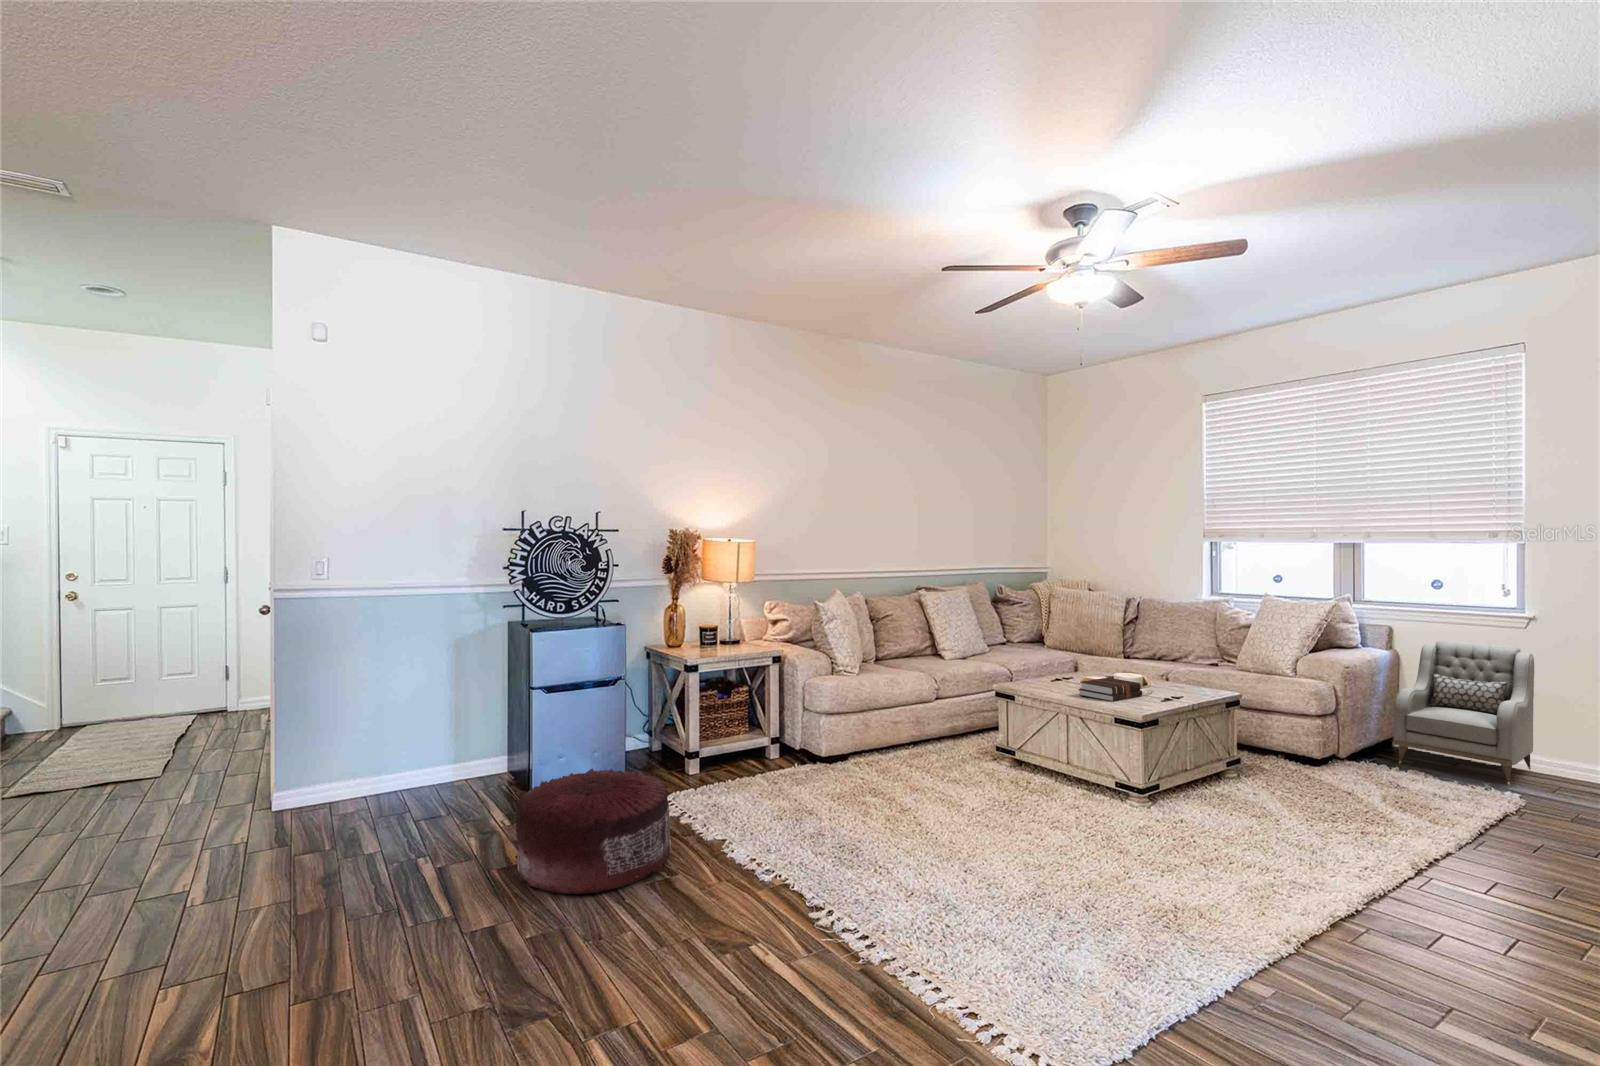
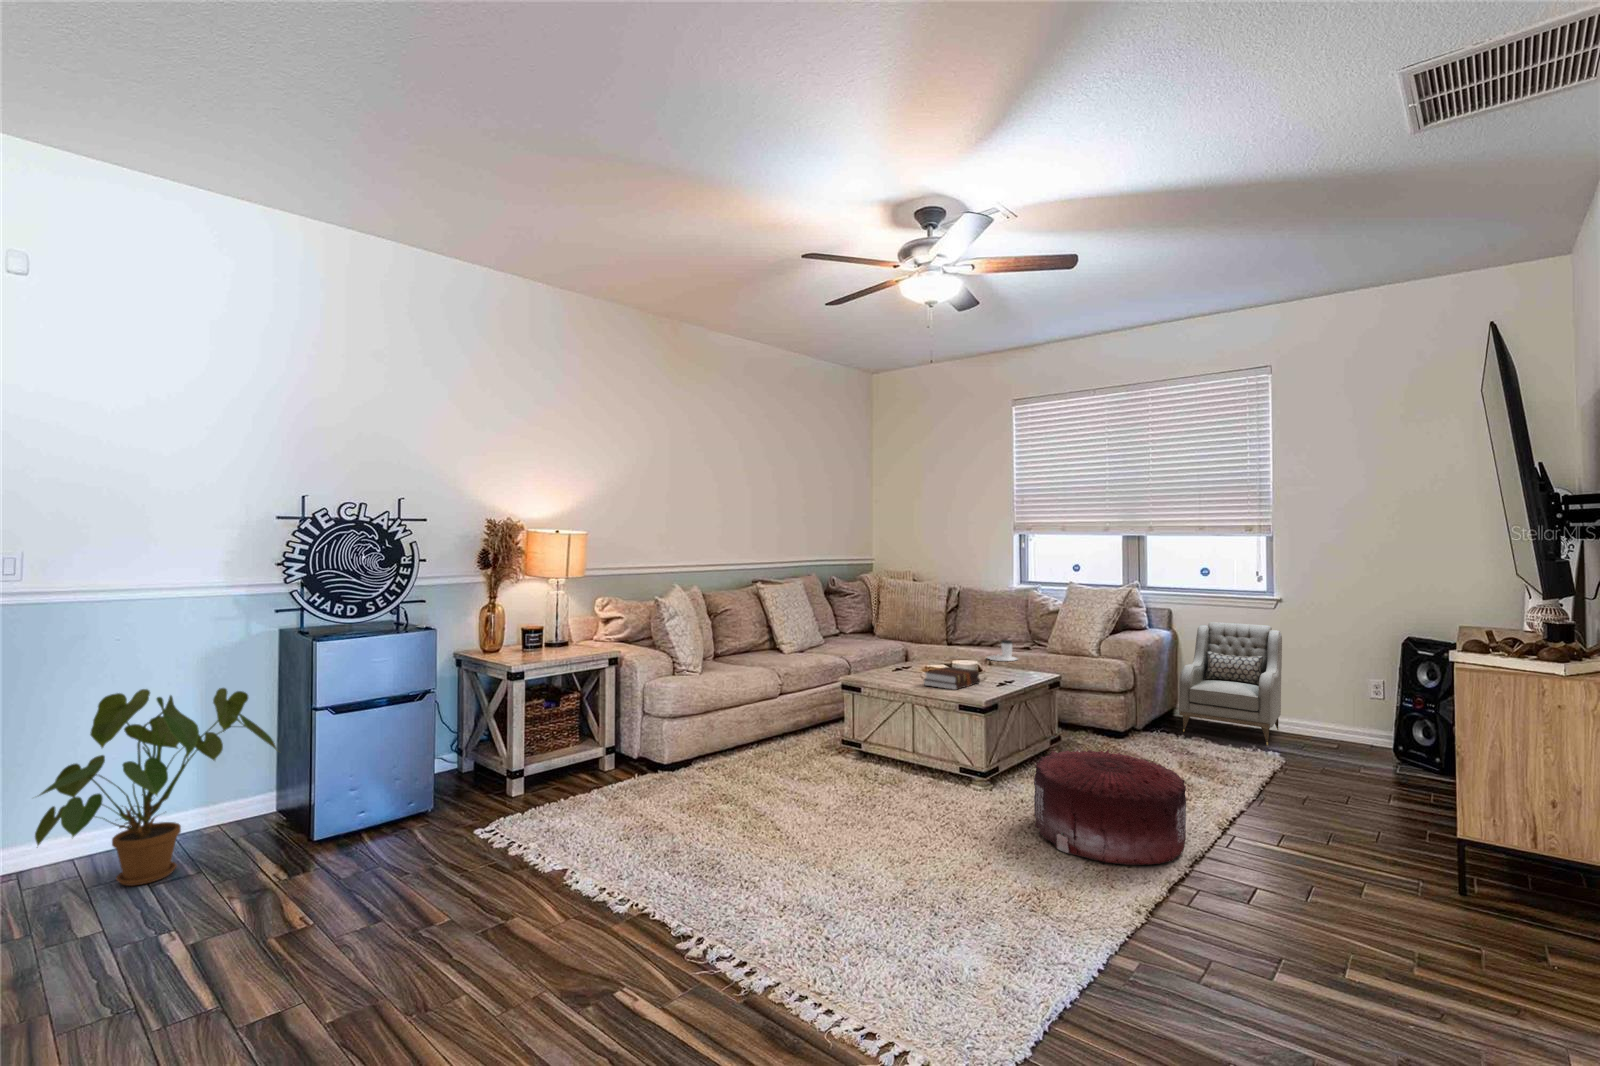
coffee cup: none [1161,653,1197,676] -> present [988,640,1017,661]
house plant: none [339,666,506,819] -> present [35,688,277,886]
pouf: present [516,769,671,894] -> present [1034,750,1186,865]

